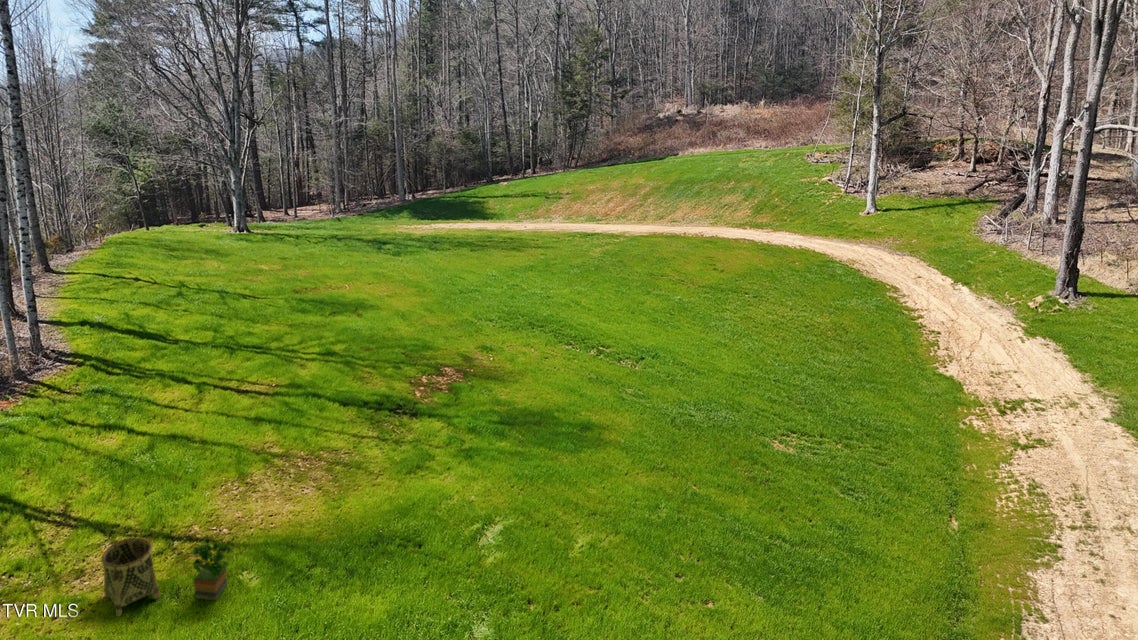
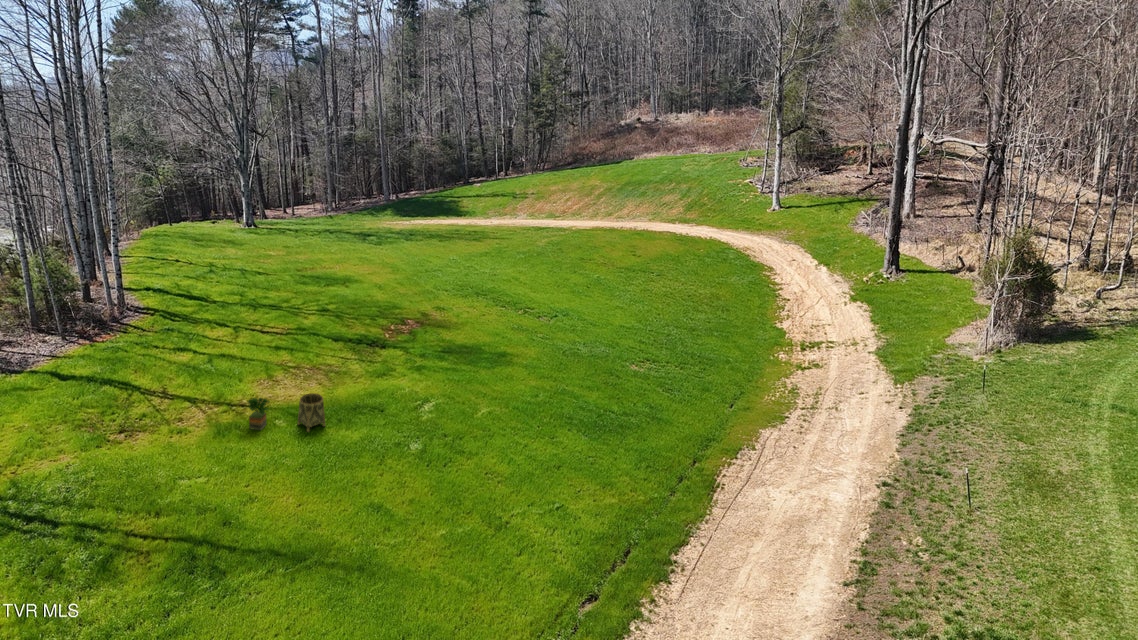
basket: present [101,538,159,616] -> present [298,393,325,432]

